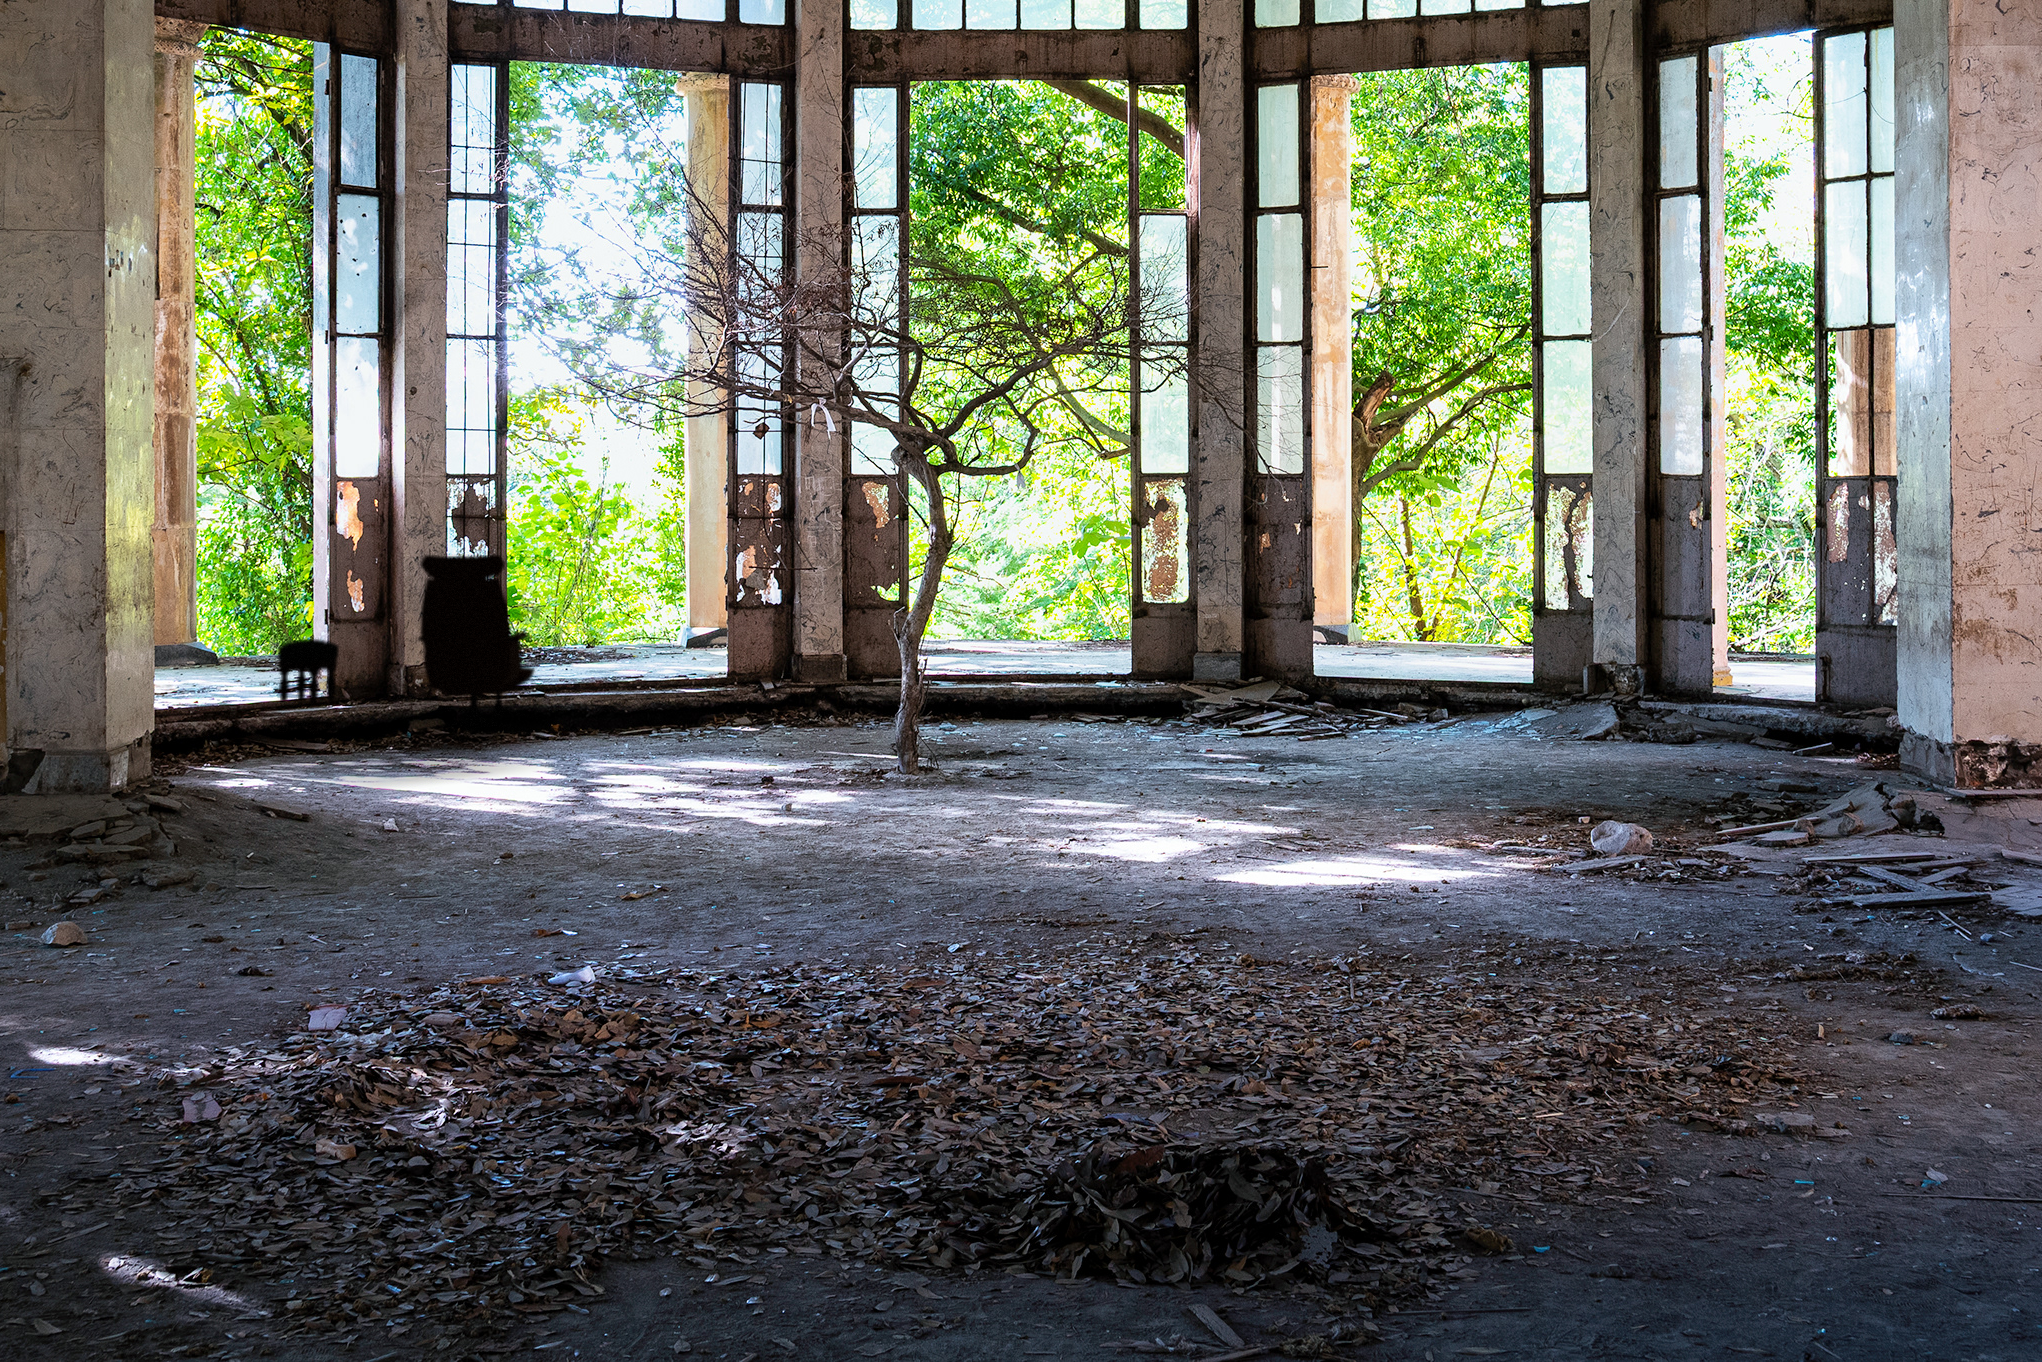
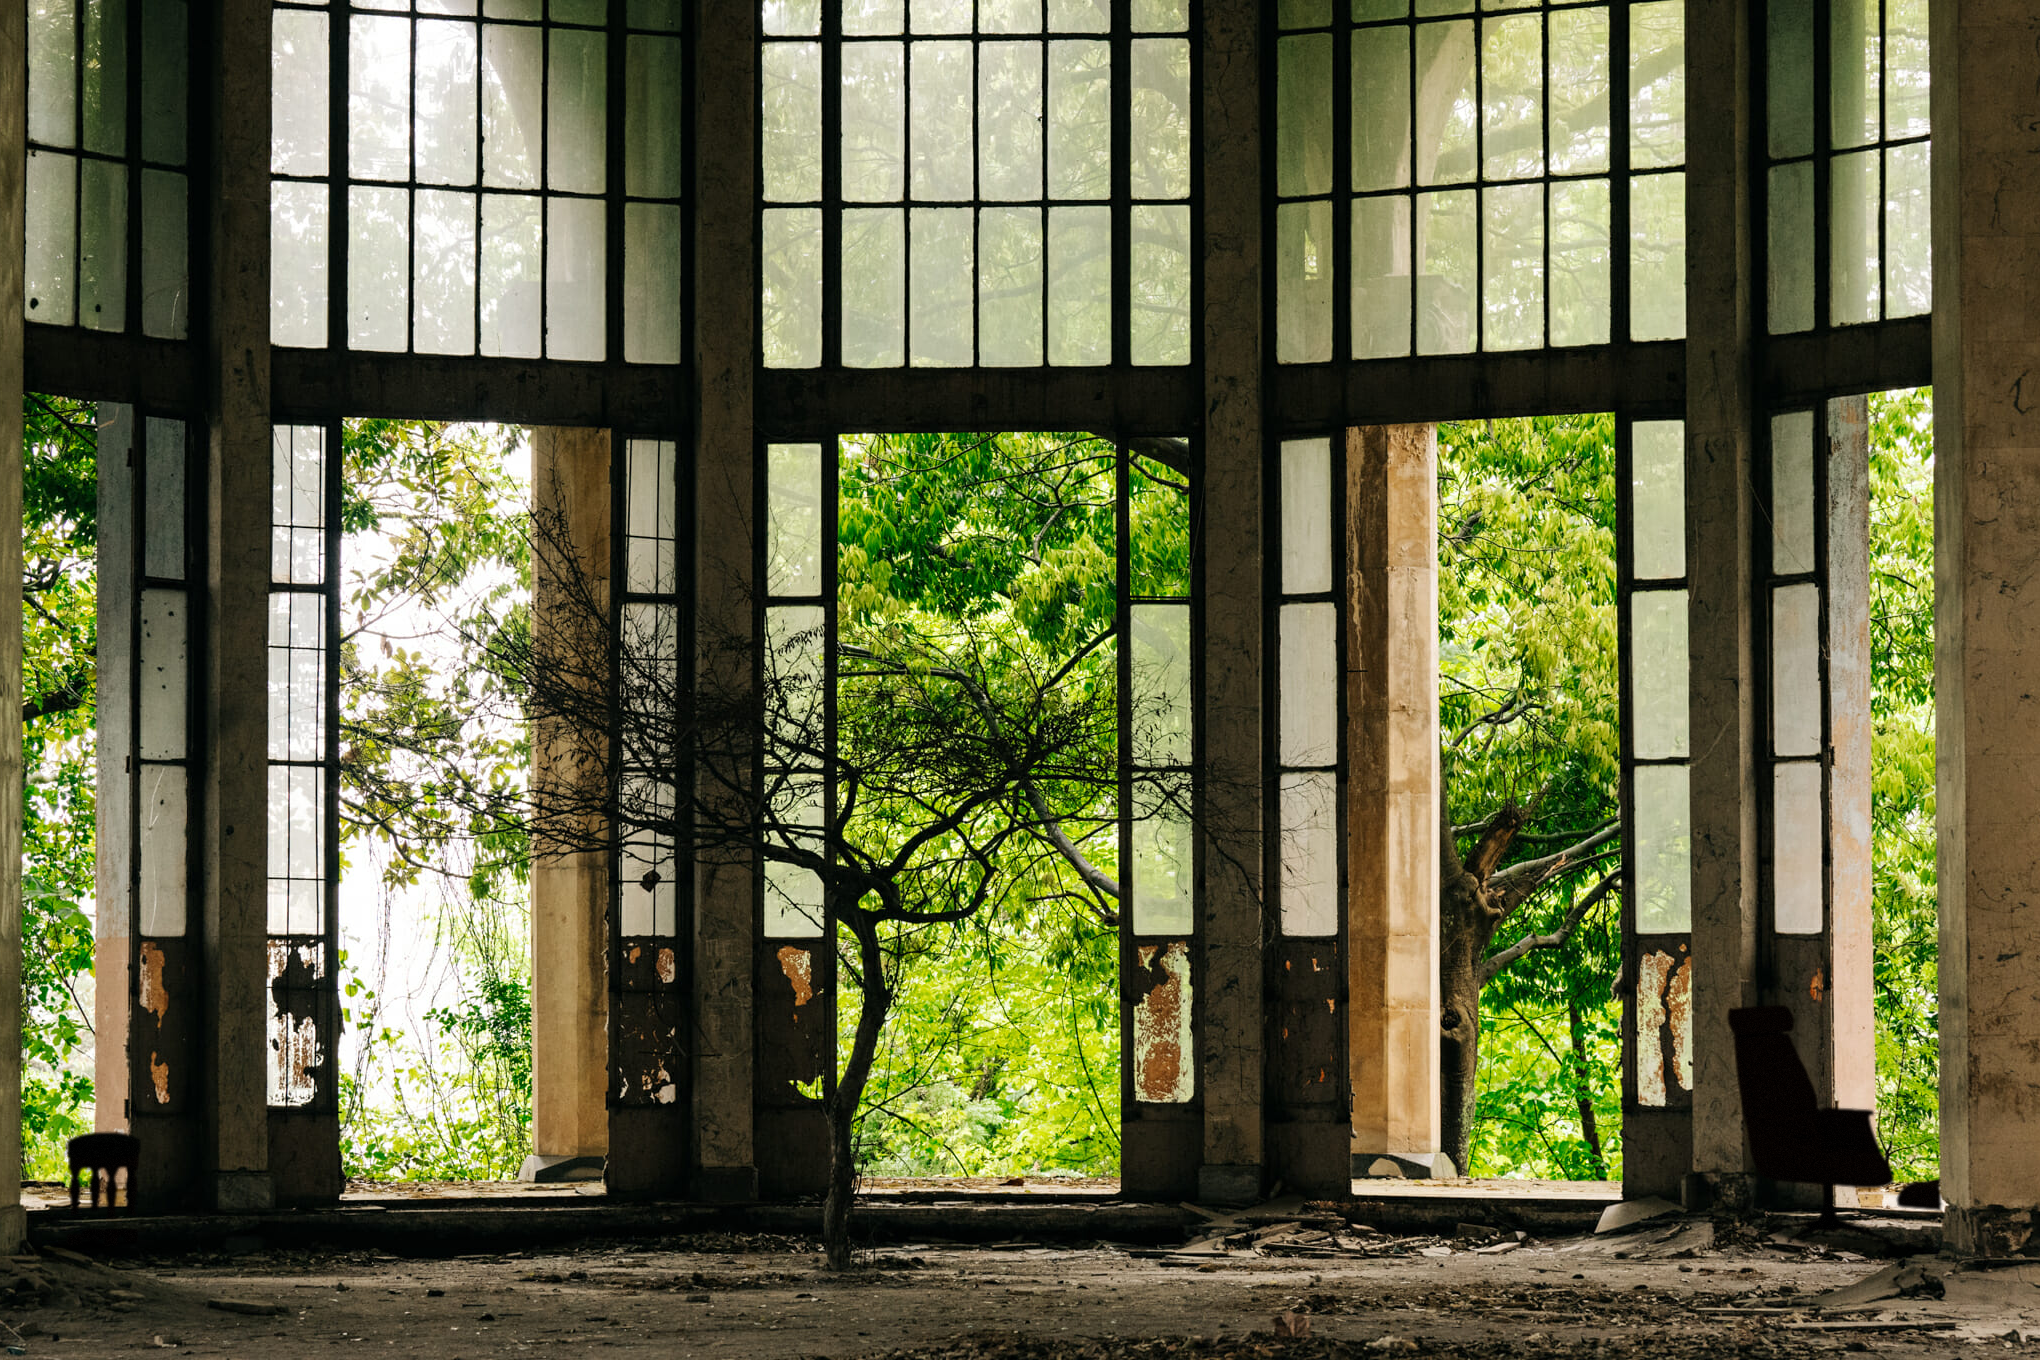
lounge chair: present [417,555,537,742] -> present [1727,1005,1942,1254]

